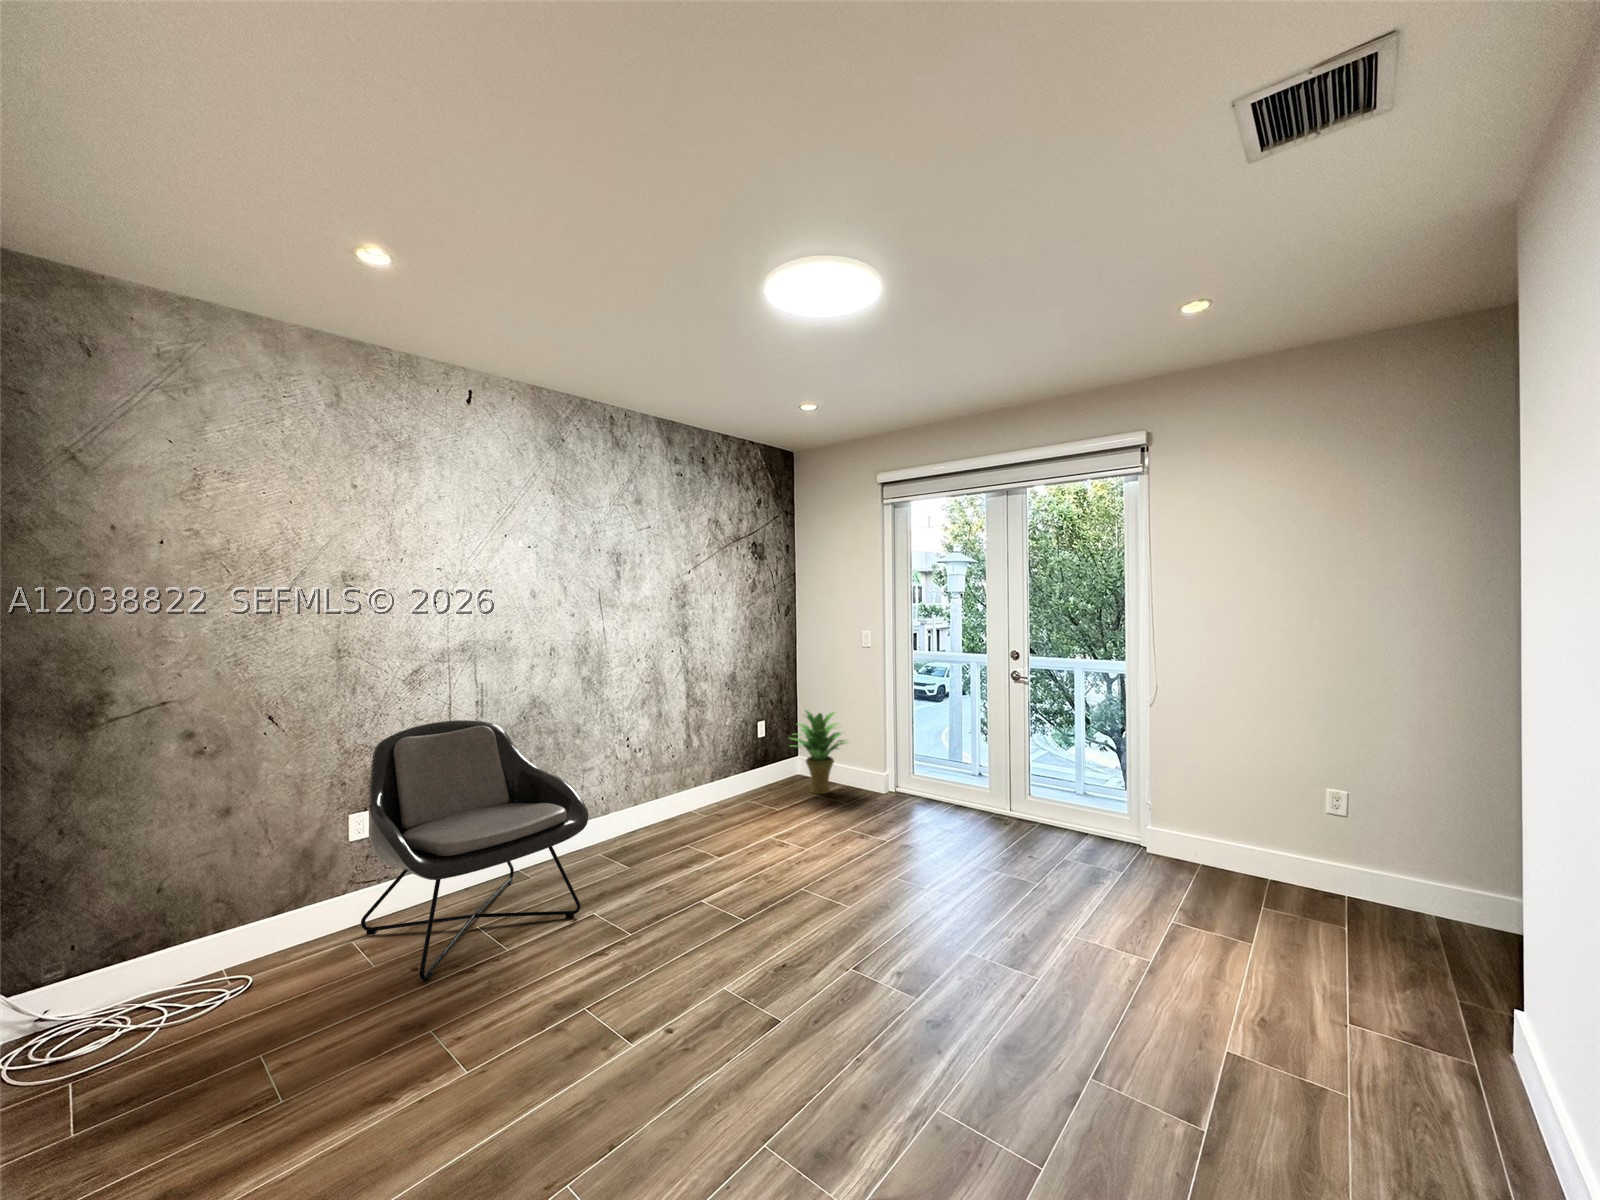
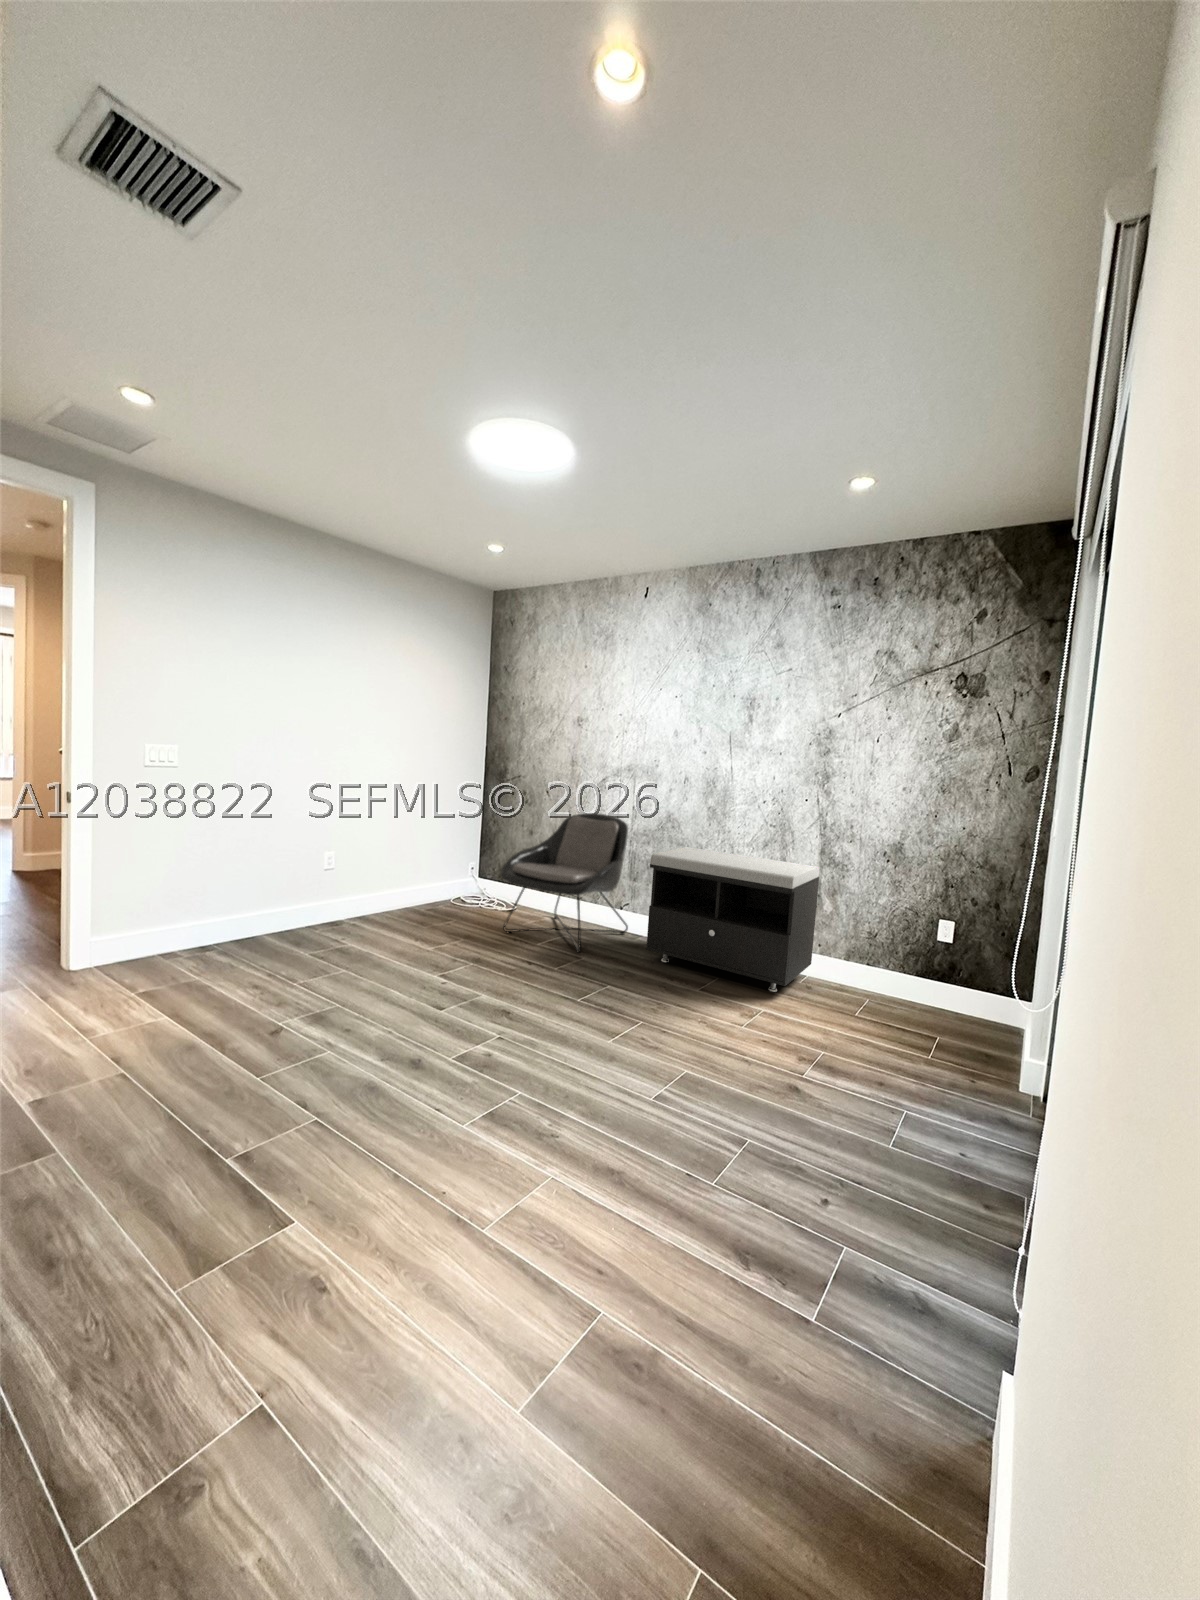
storage bench: none [573,709,751,867] -> present [646,847,820,992]
potted plant: present [790,710,847,794] -> none [925,918,1035,1048]

